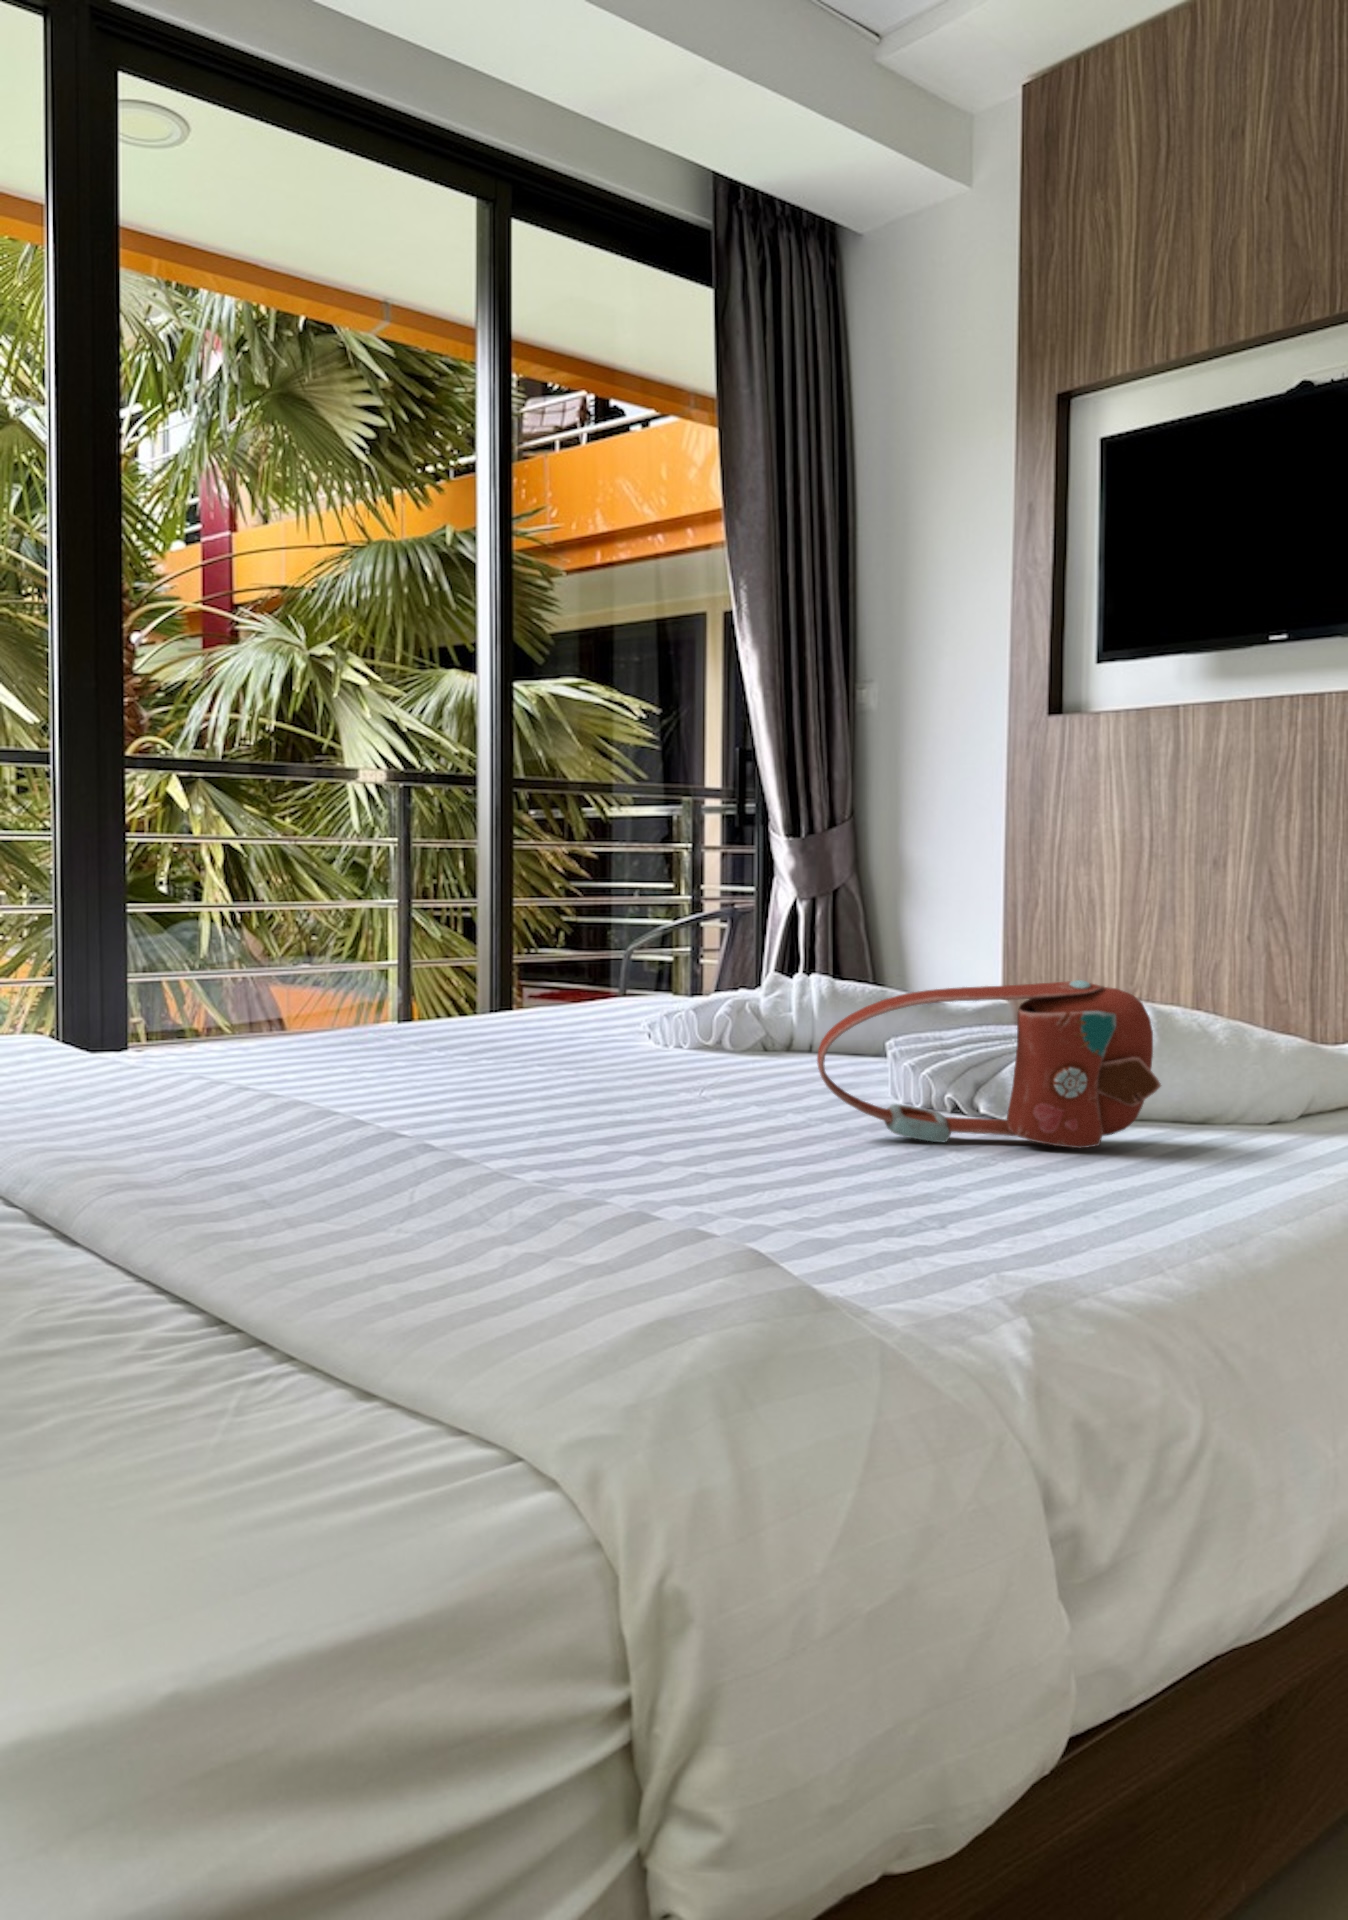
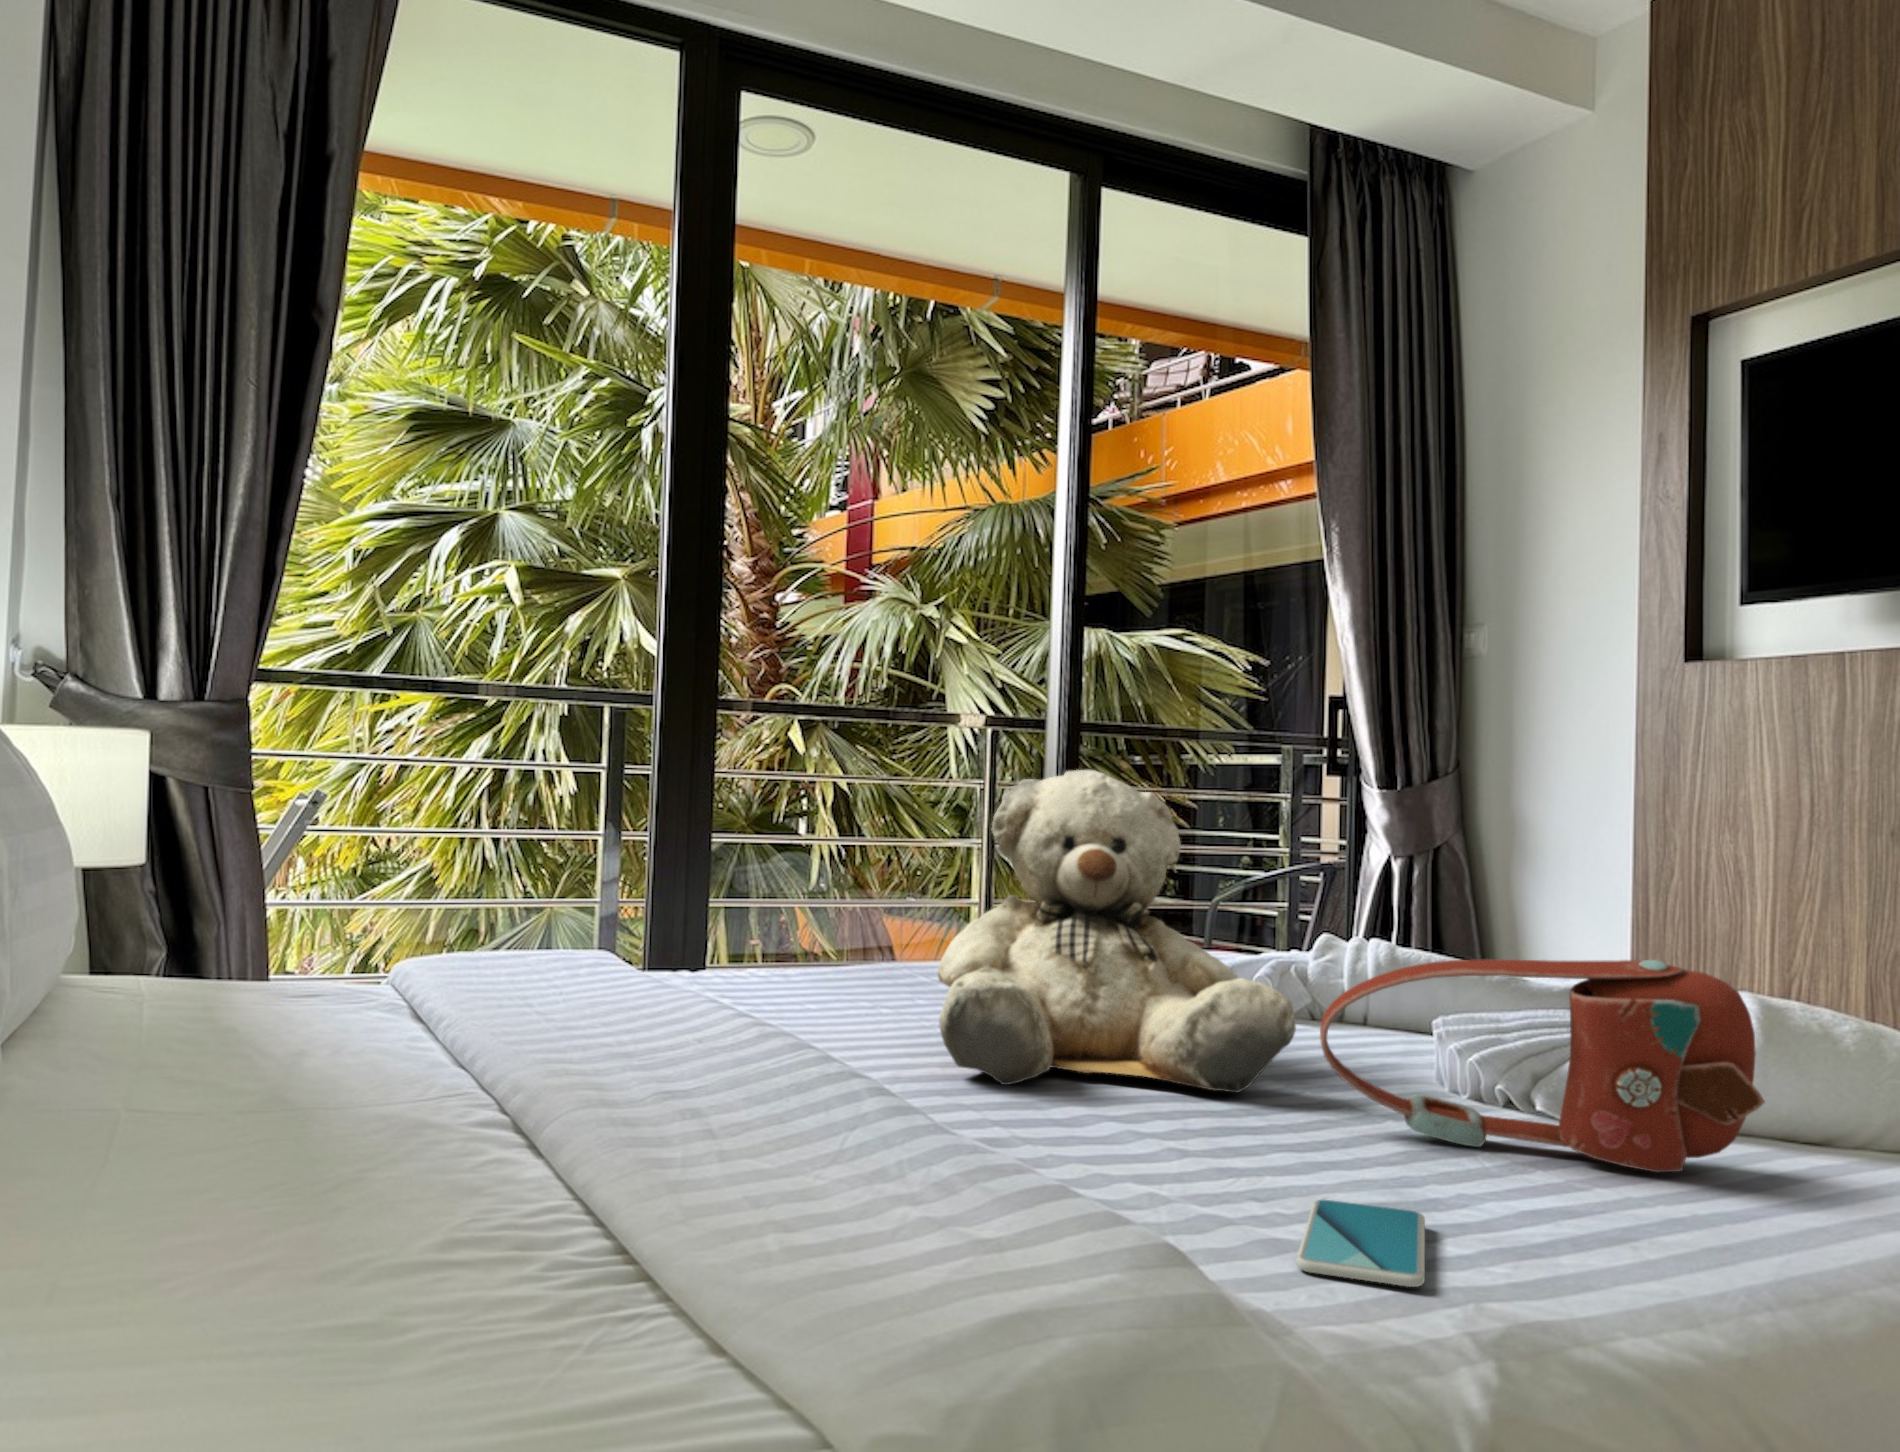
teddy bear: none [455,835,788,1127] -> present [938,770,1296,1093]
smartphone: none [845,1186,949,1236] -> present [1296,1200,1425,1287]

